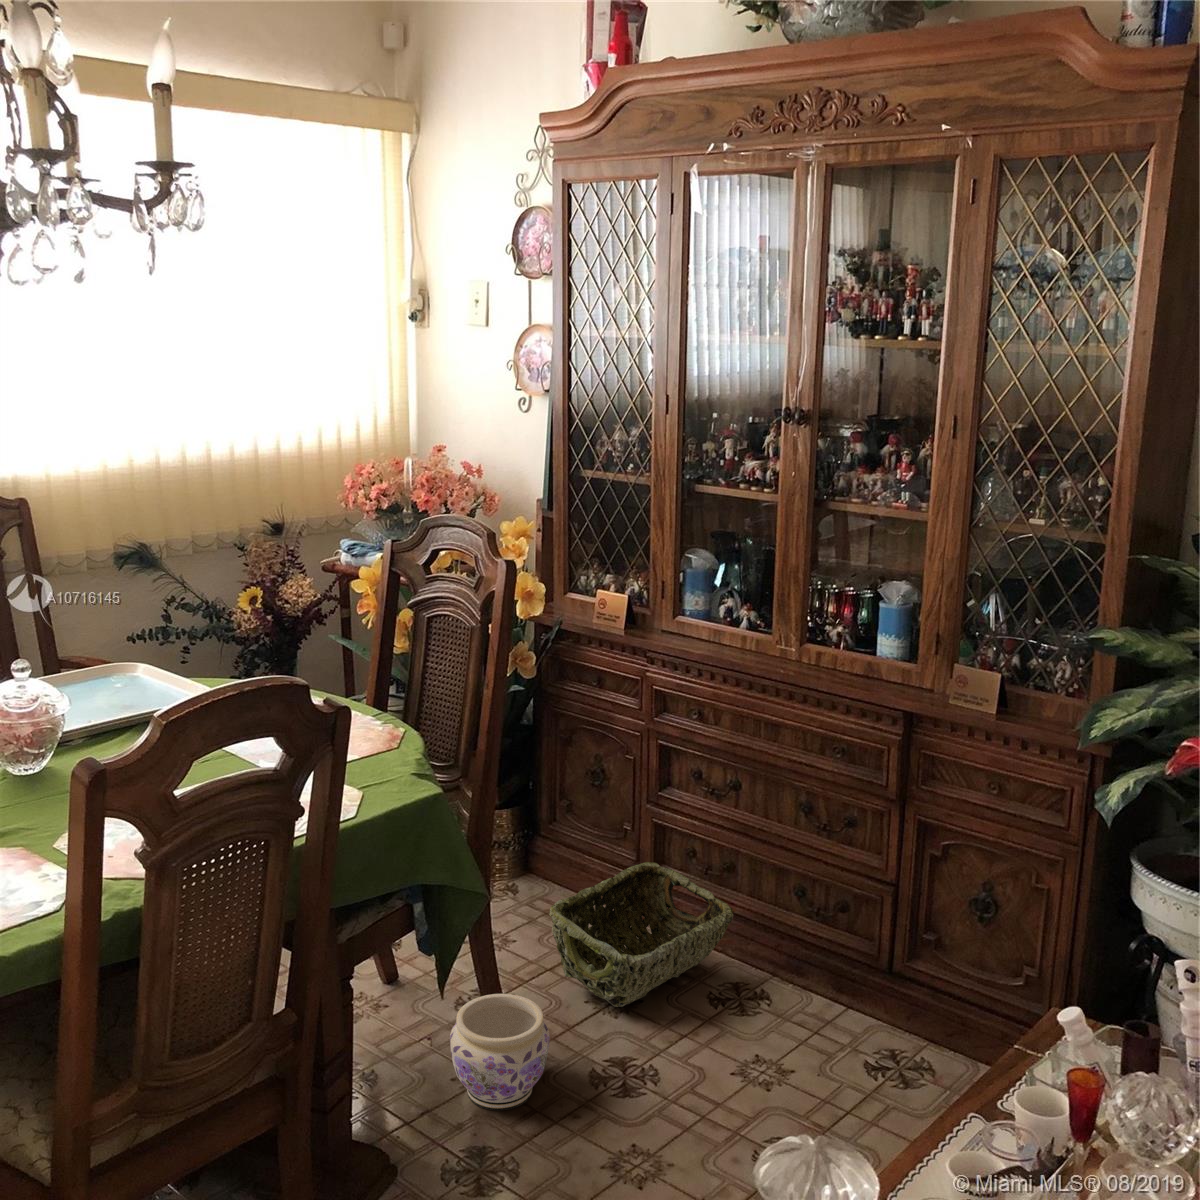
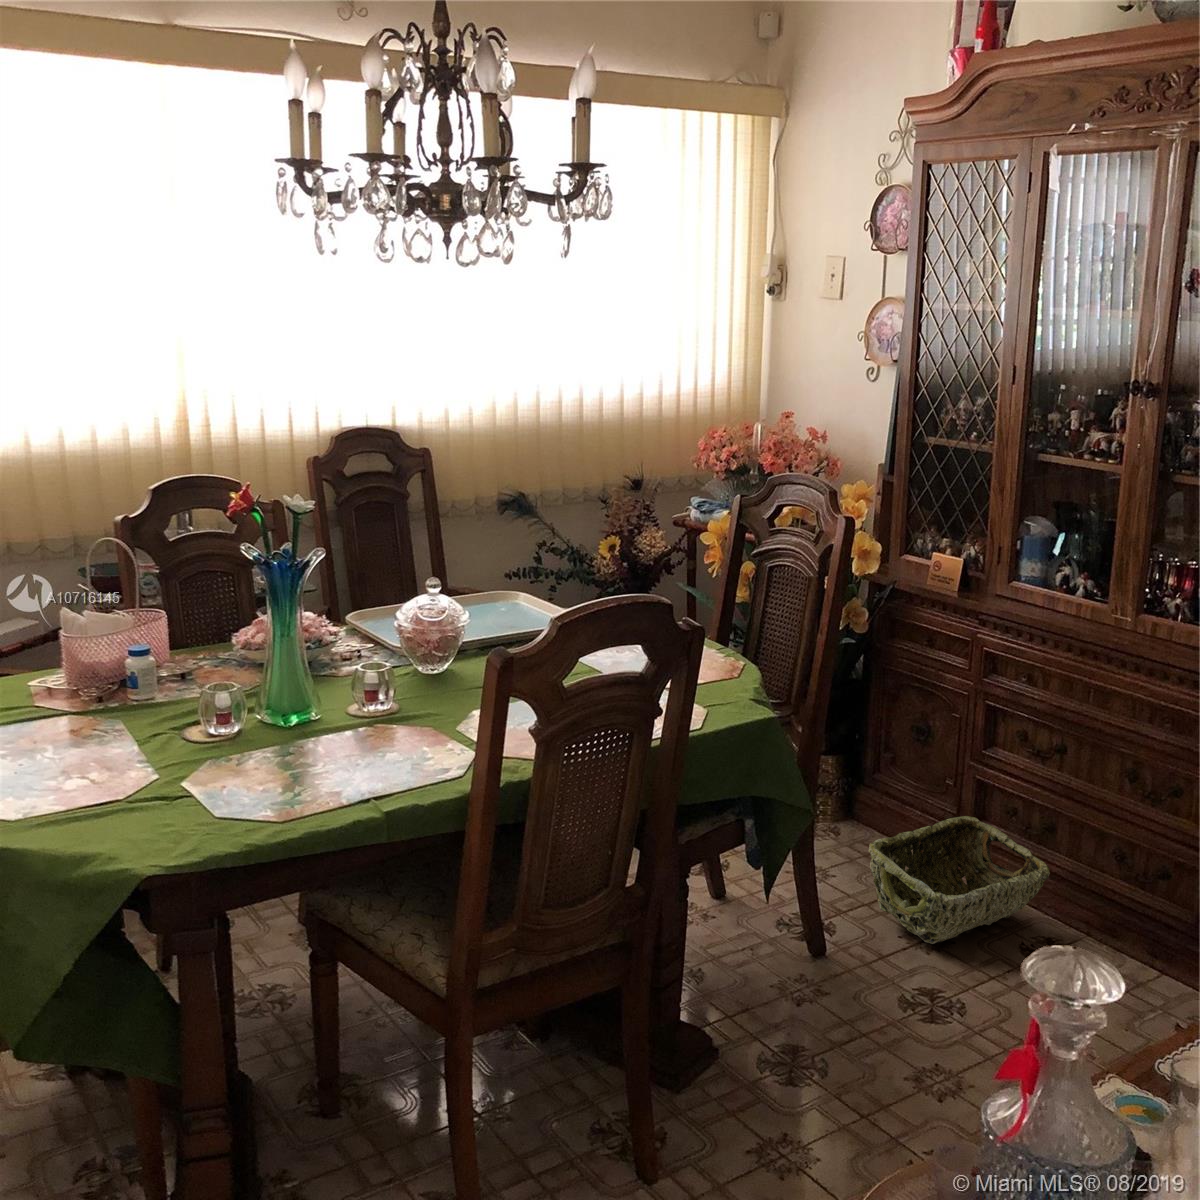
planter: present [450,994,550,1110] -> none [771,911,862,1014]

